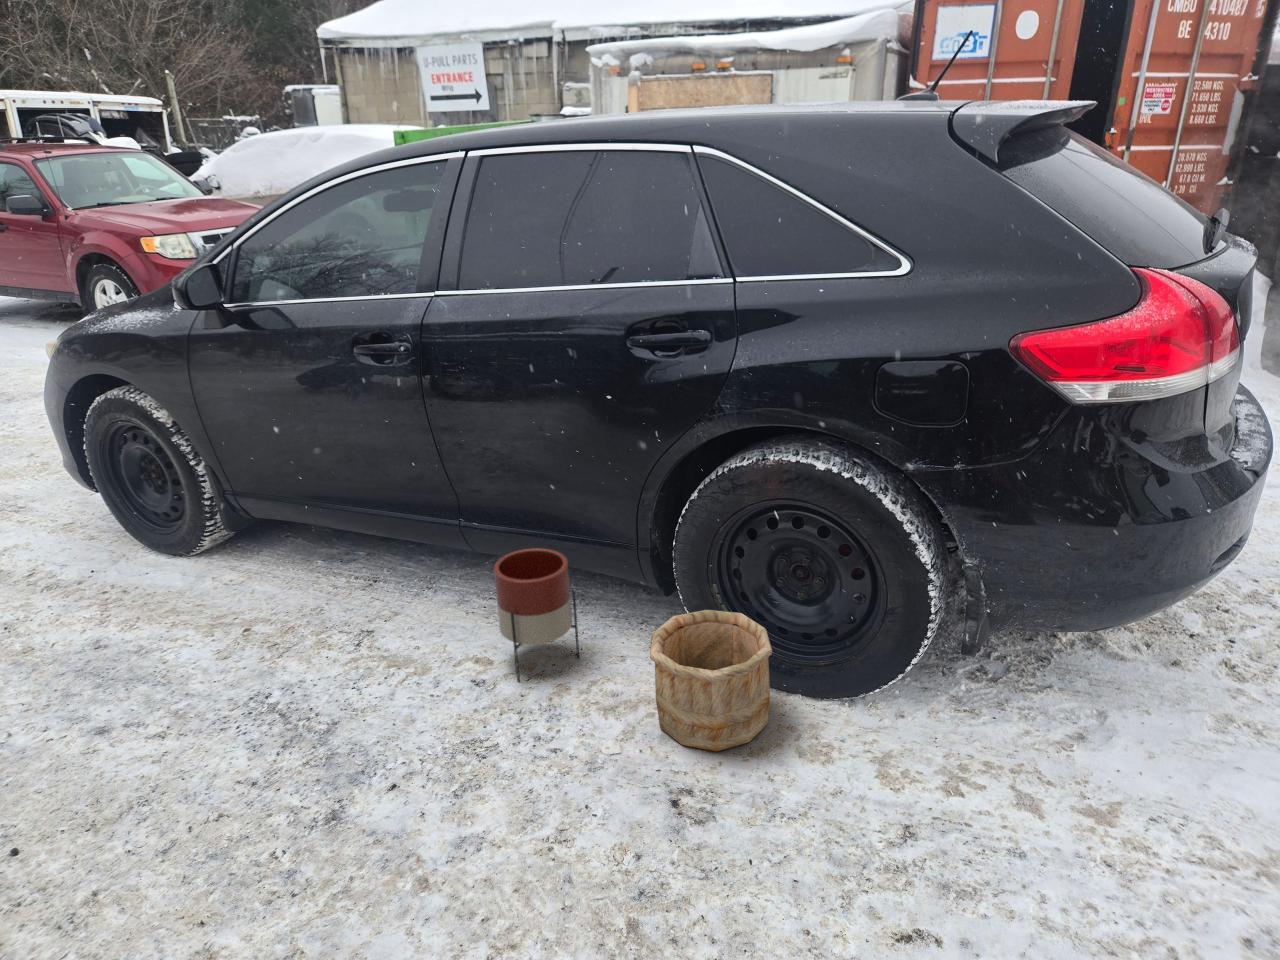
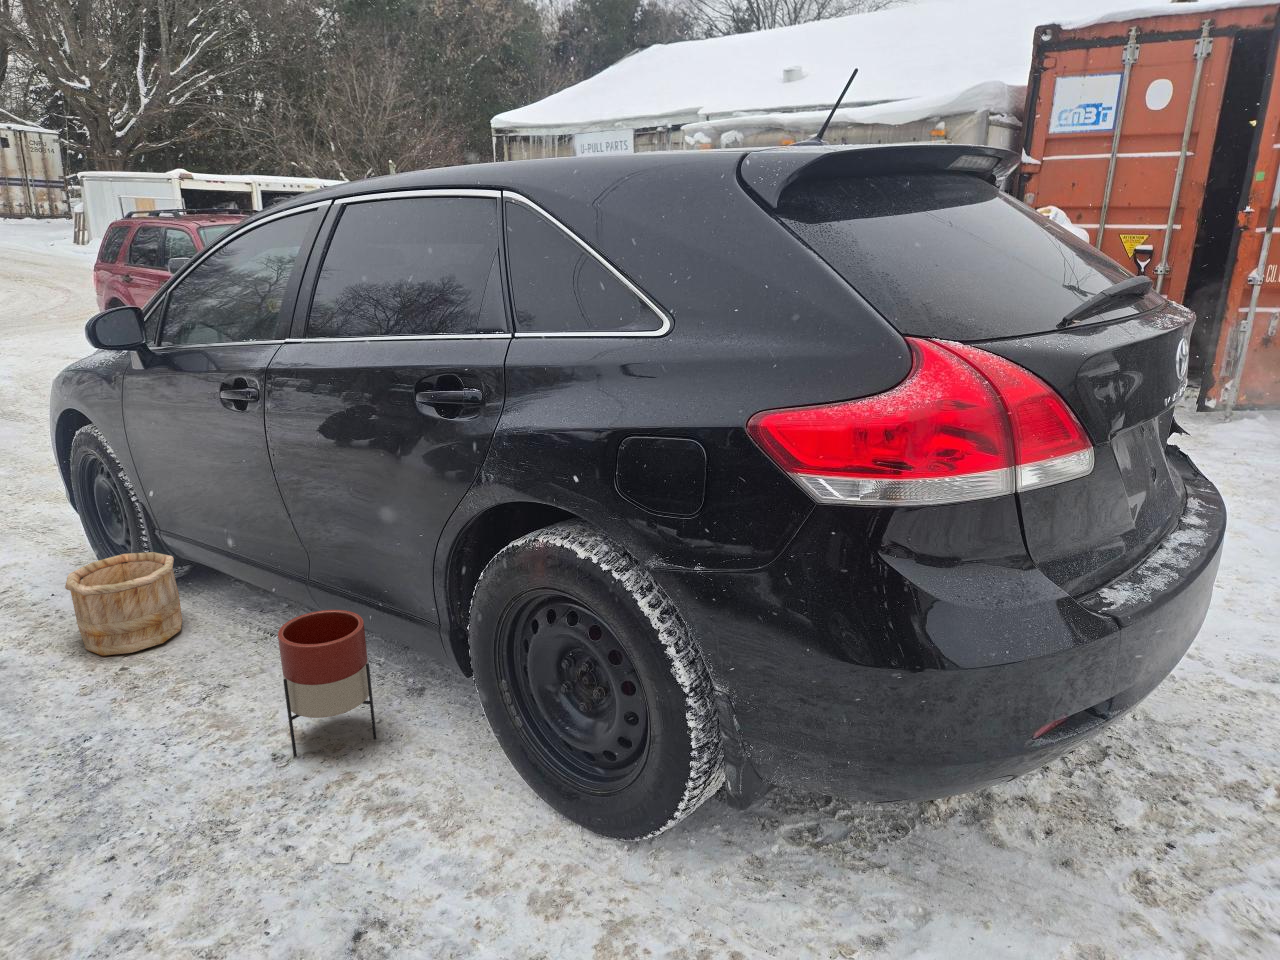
wooden bucket: present [650,610,772,751] -> present [65,552,182,656]

